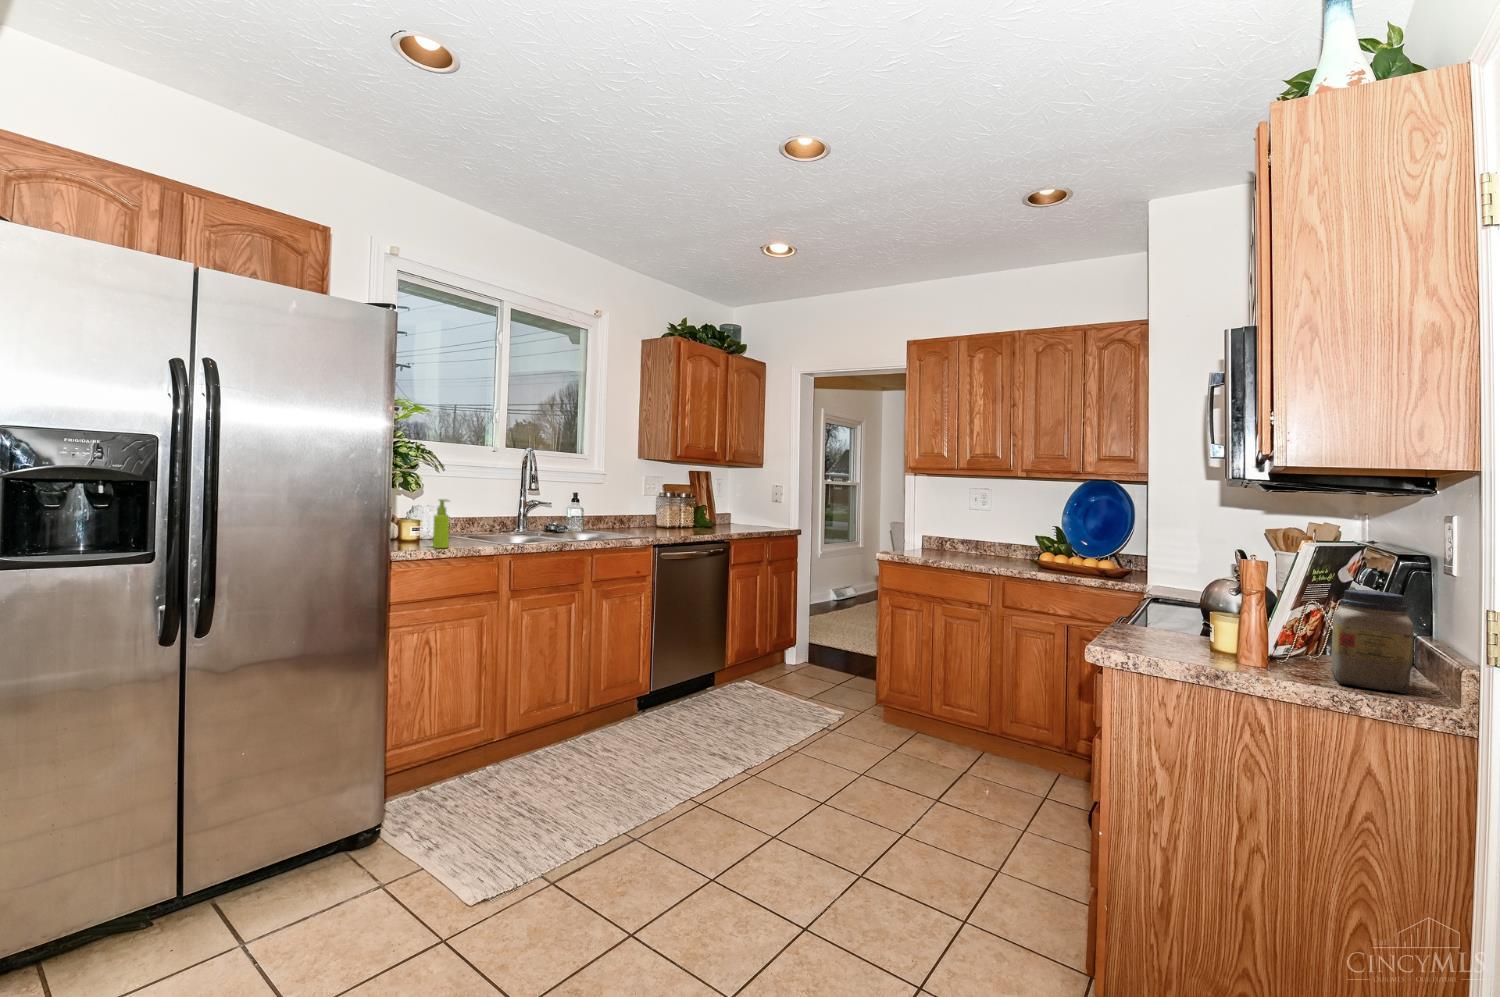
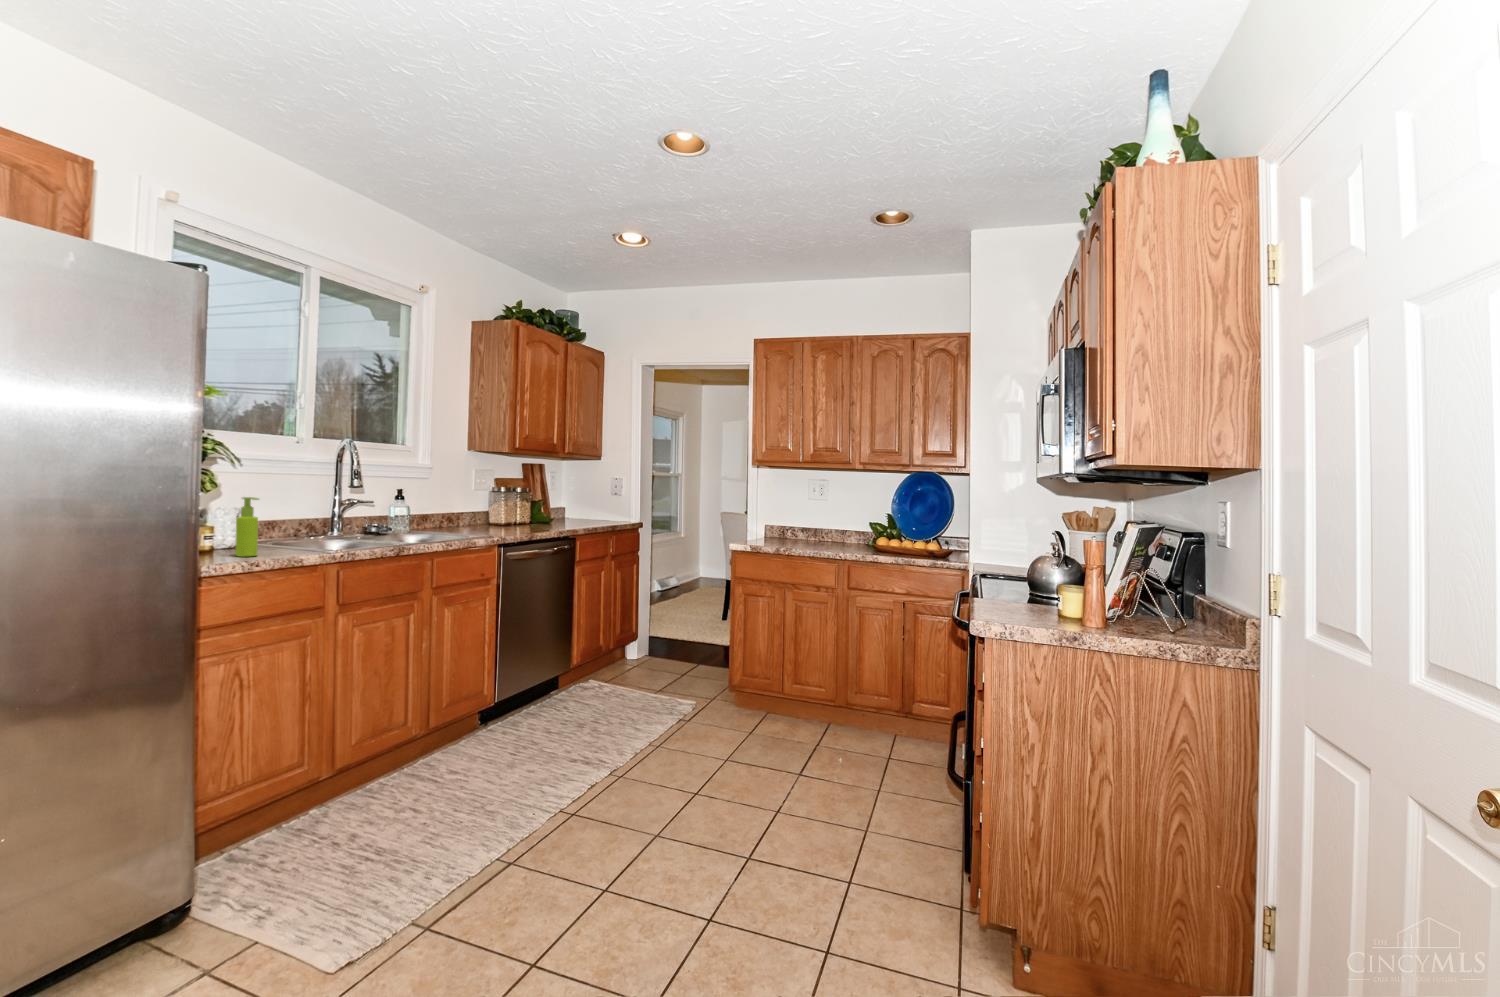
jar: present [1331,590,1414,693] -> none [1149,562,1209,640]

